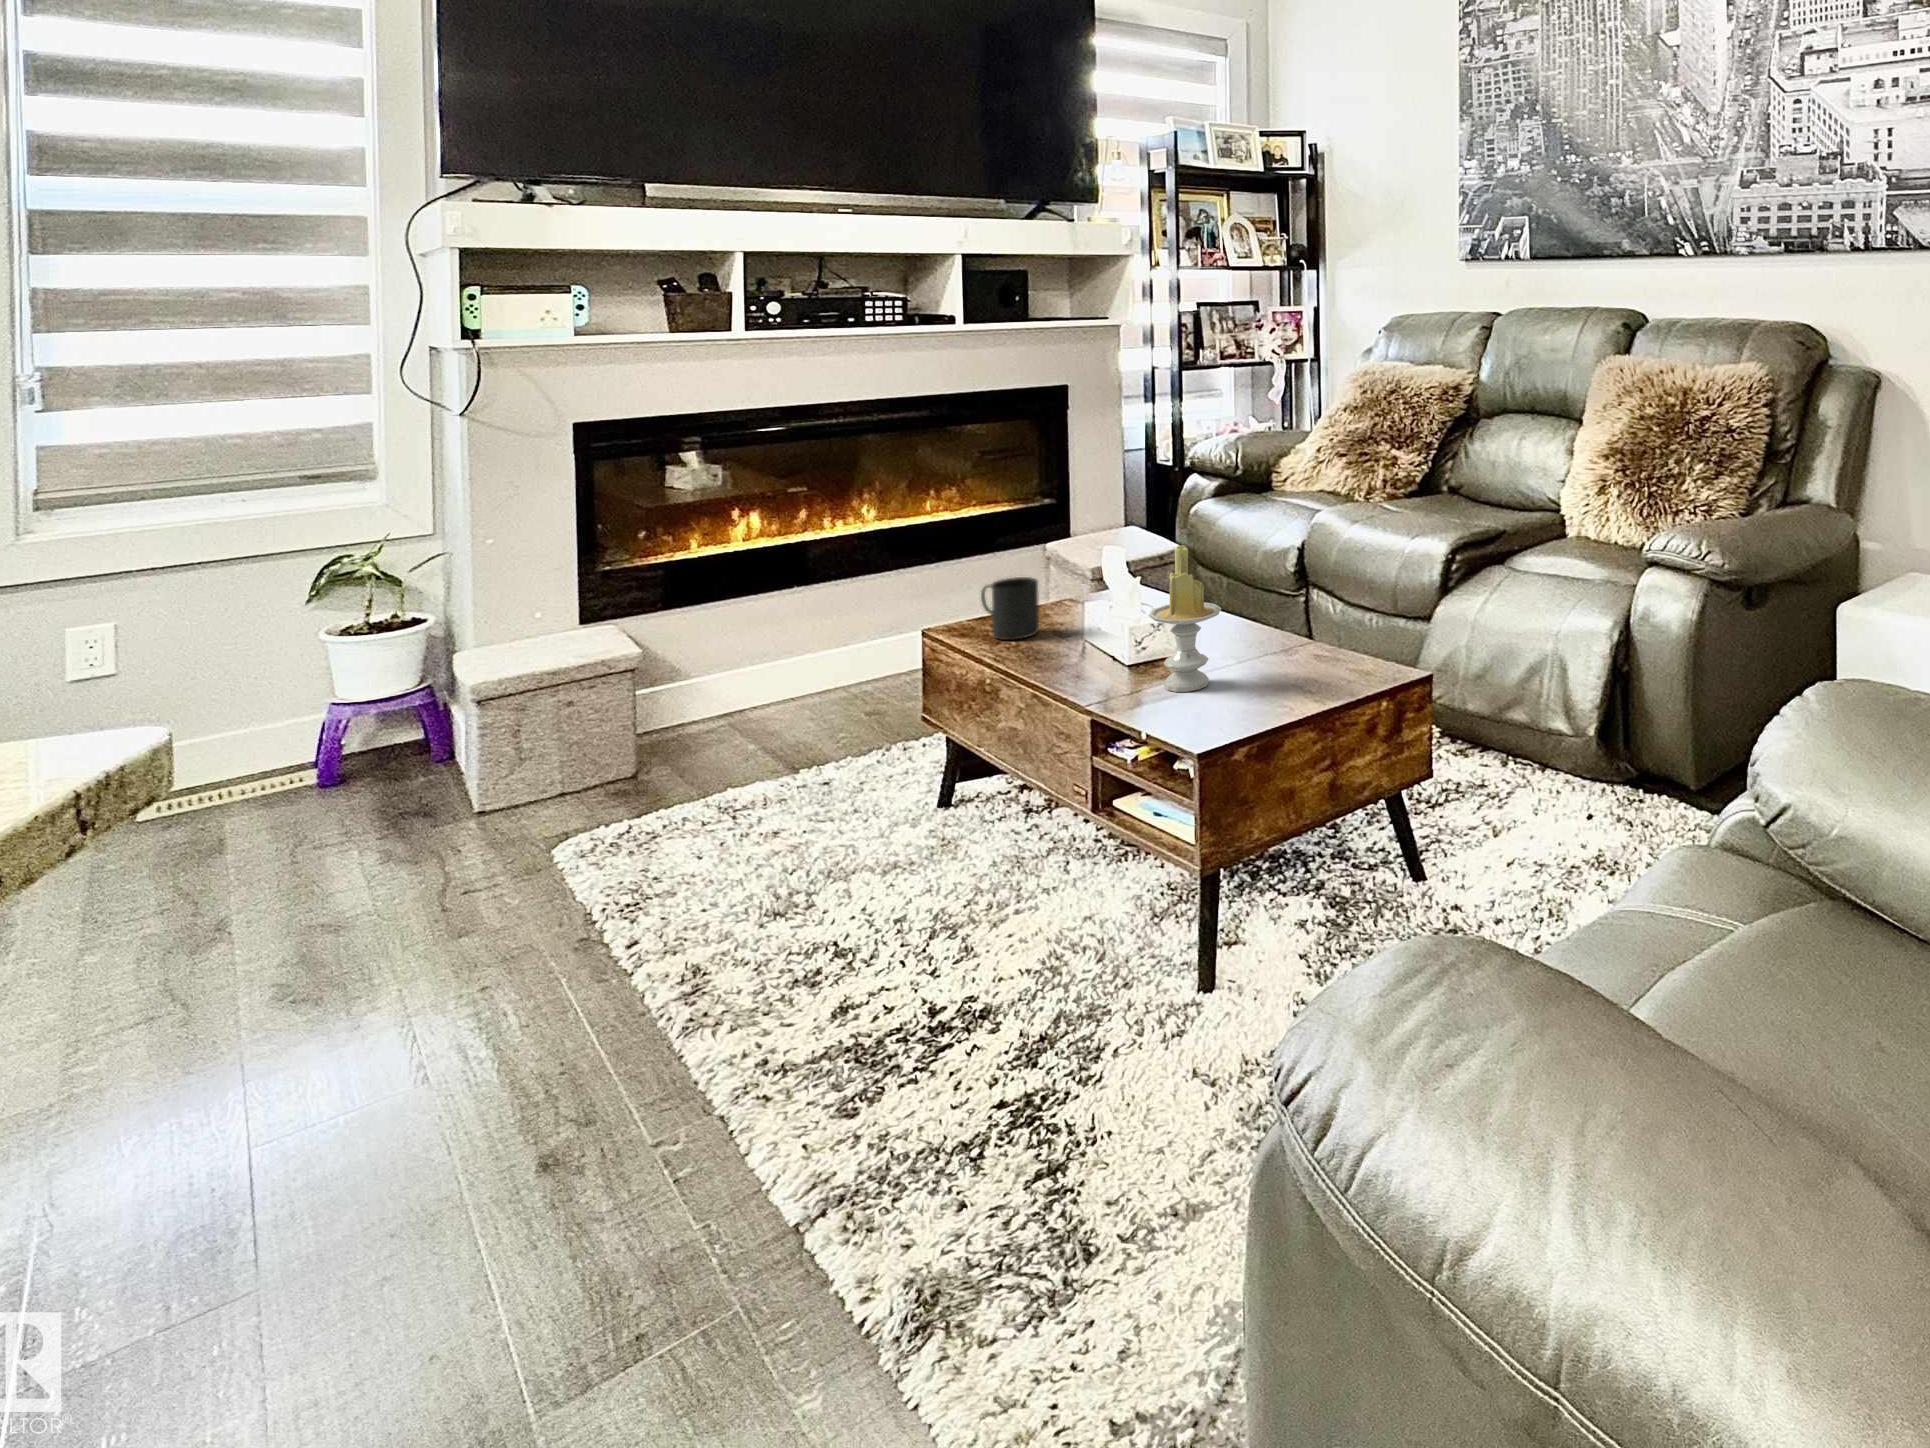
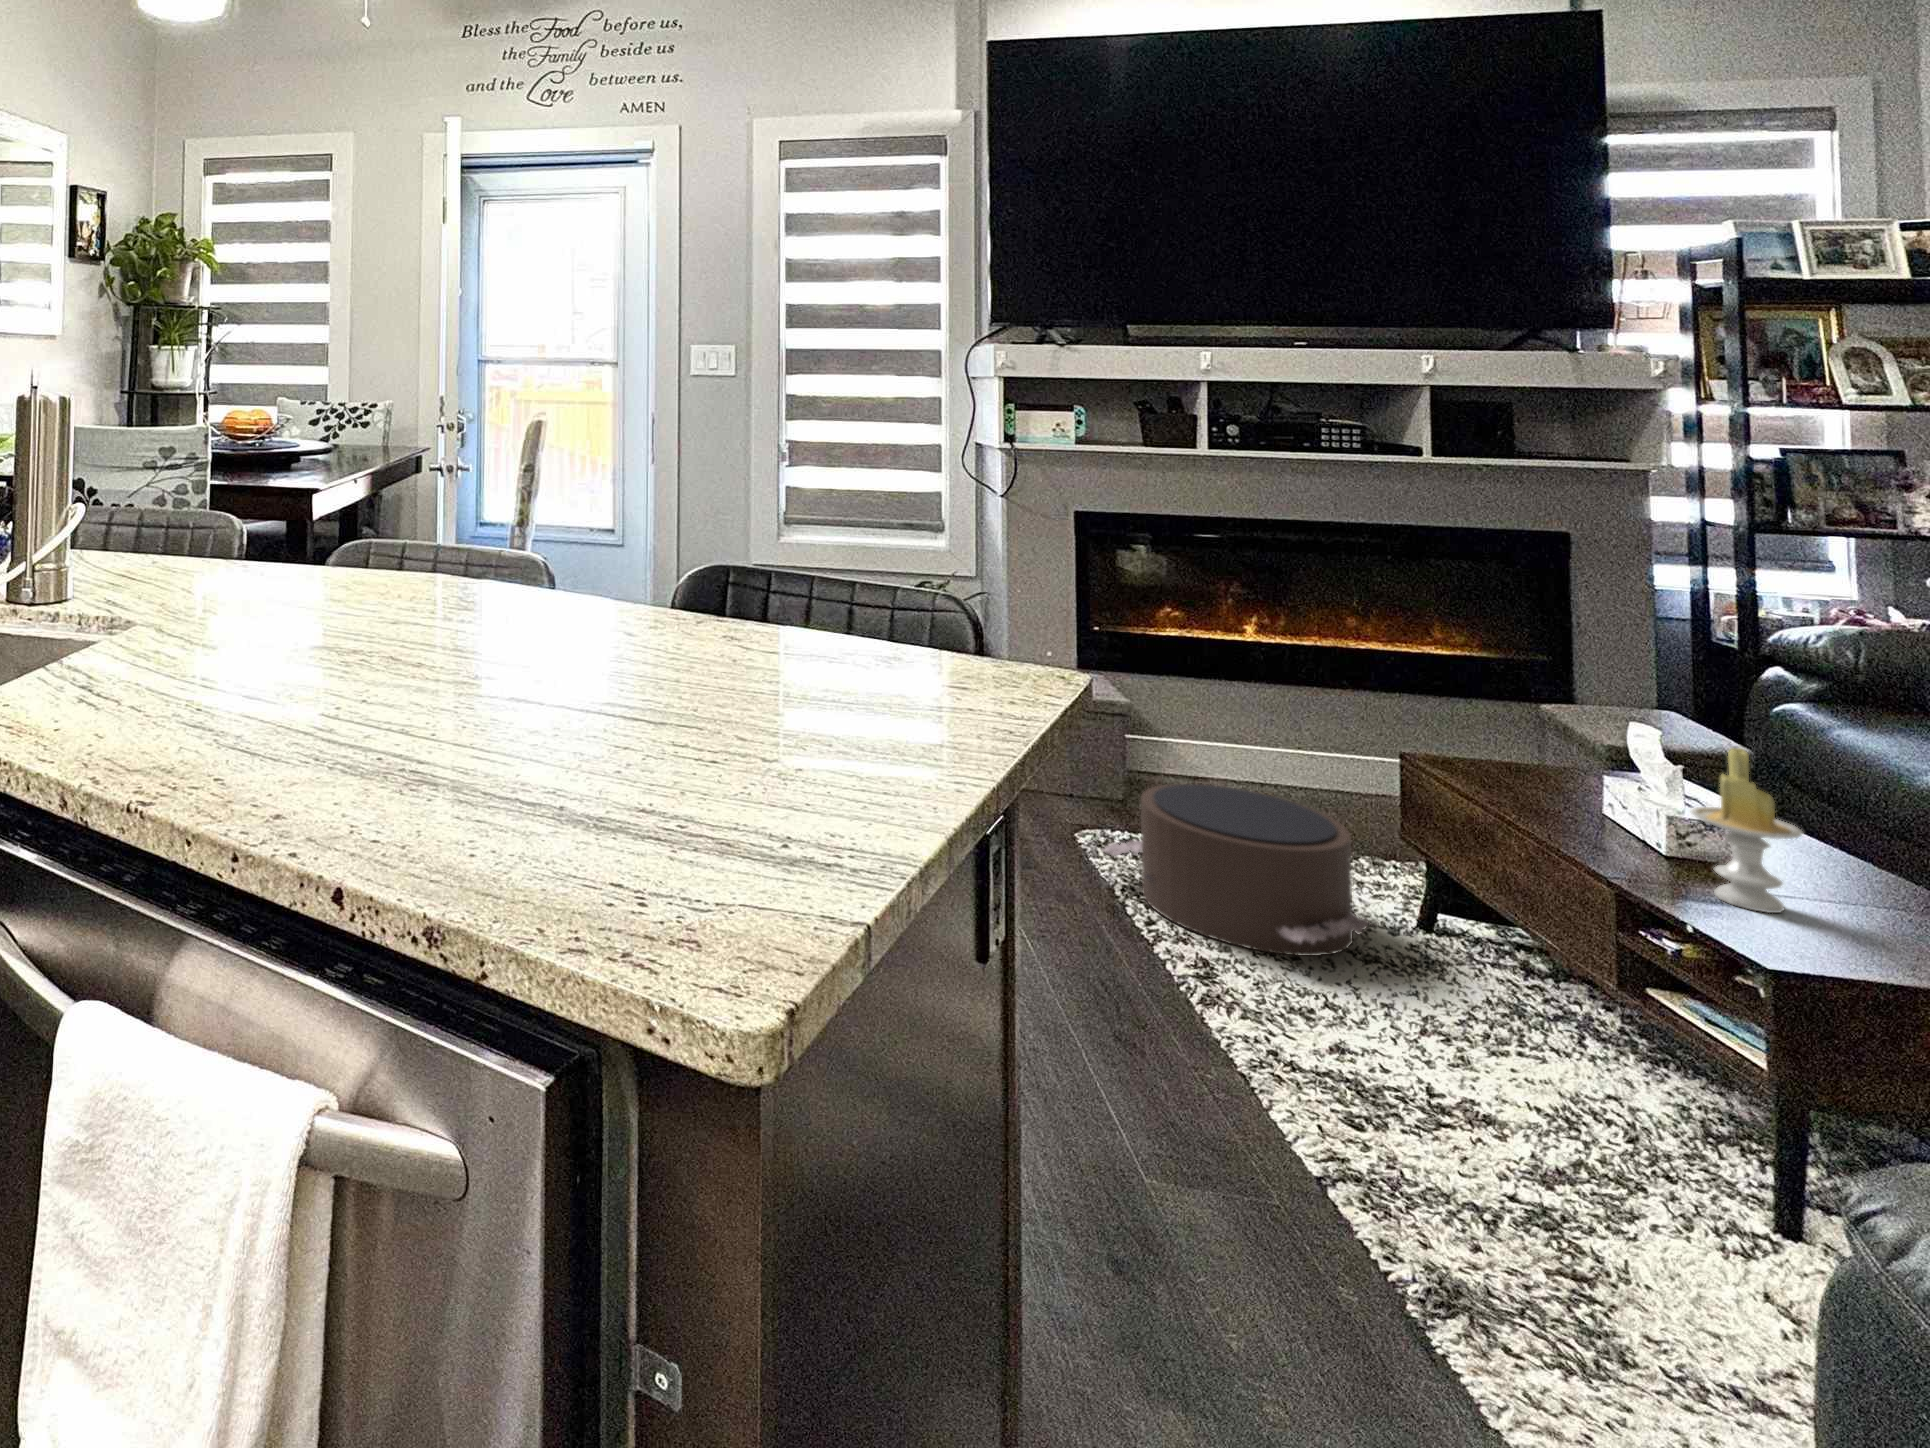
mug: present [981,577,1039,640] -> none [1467,728,1540,793]
pouf: none [572,717,897,926] -> present [1103,784,1375,956]

